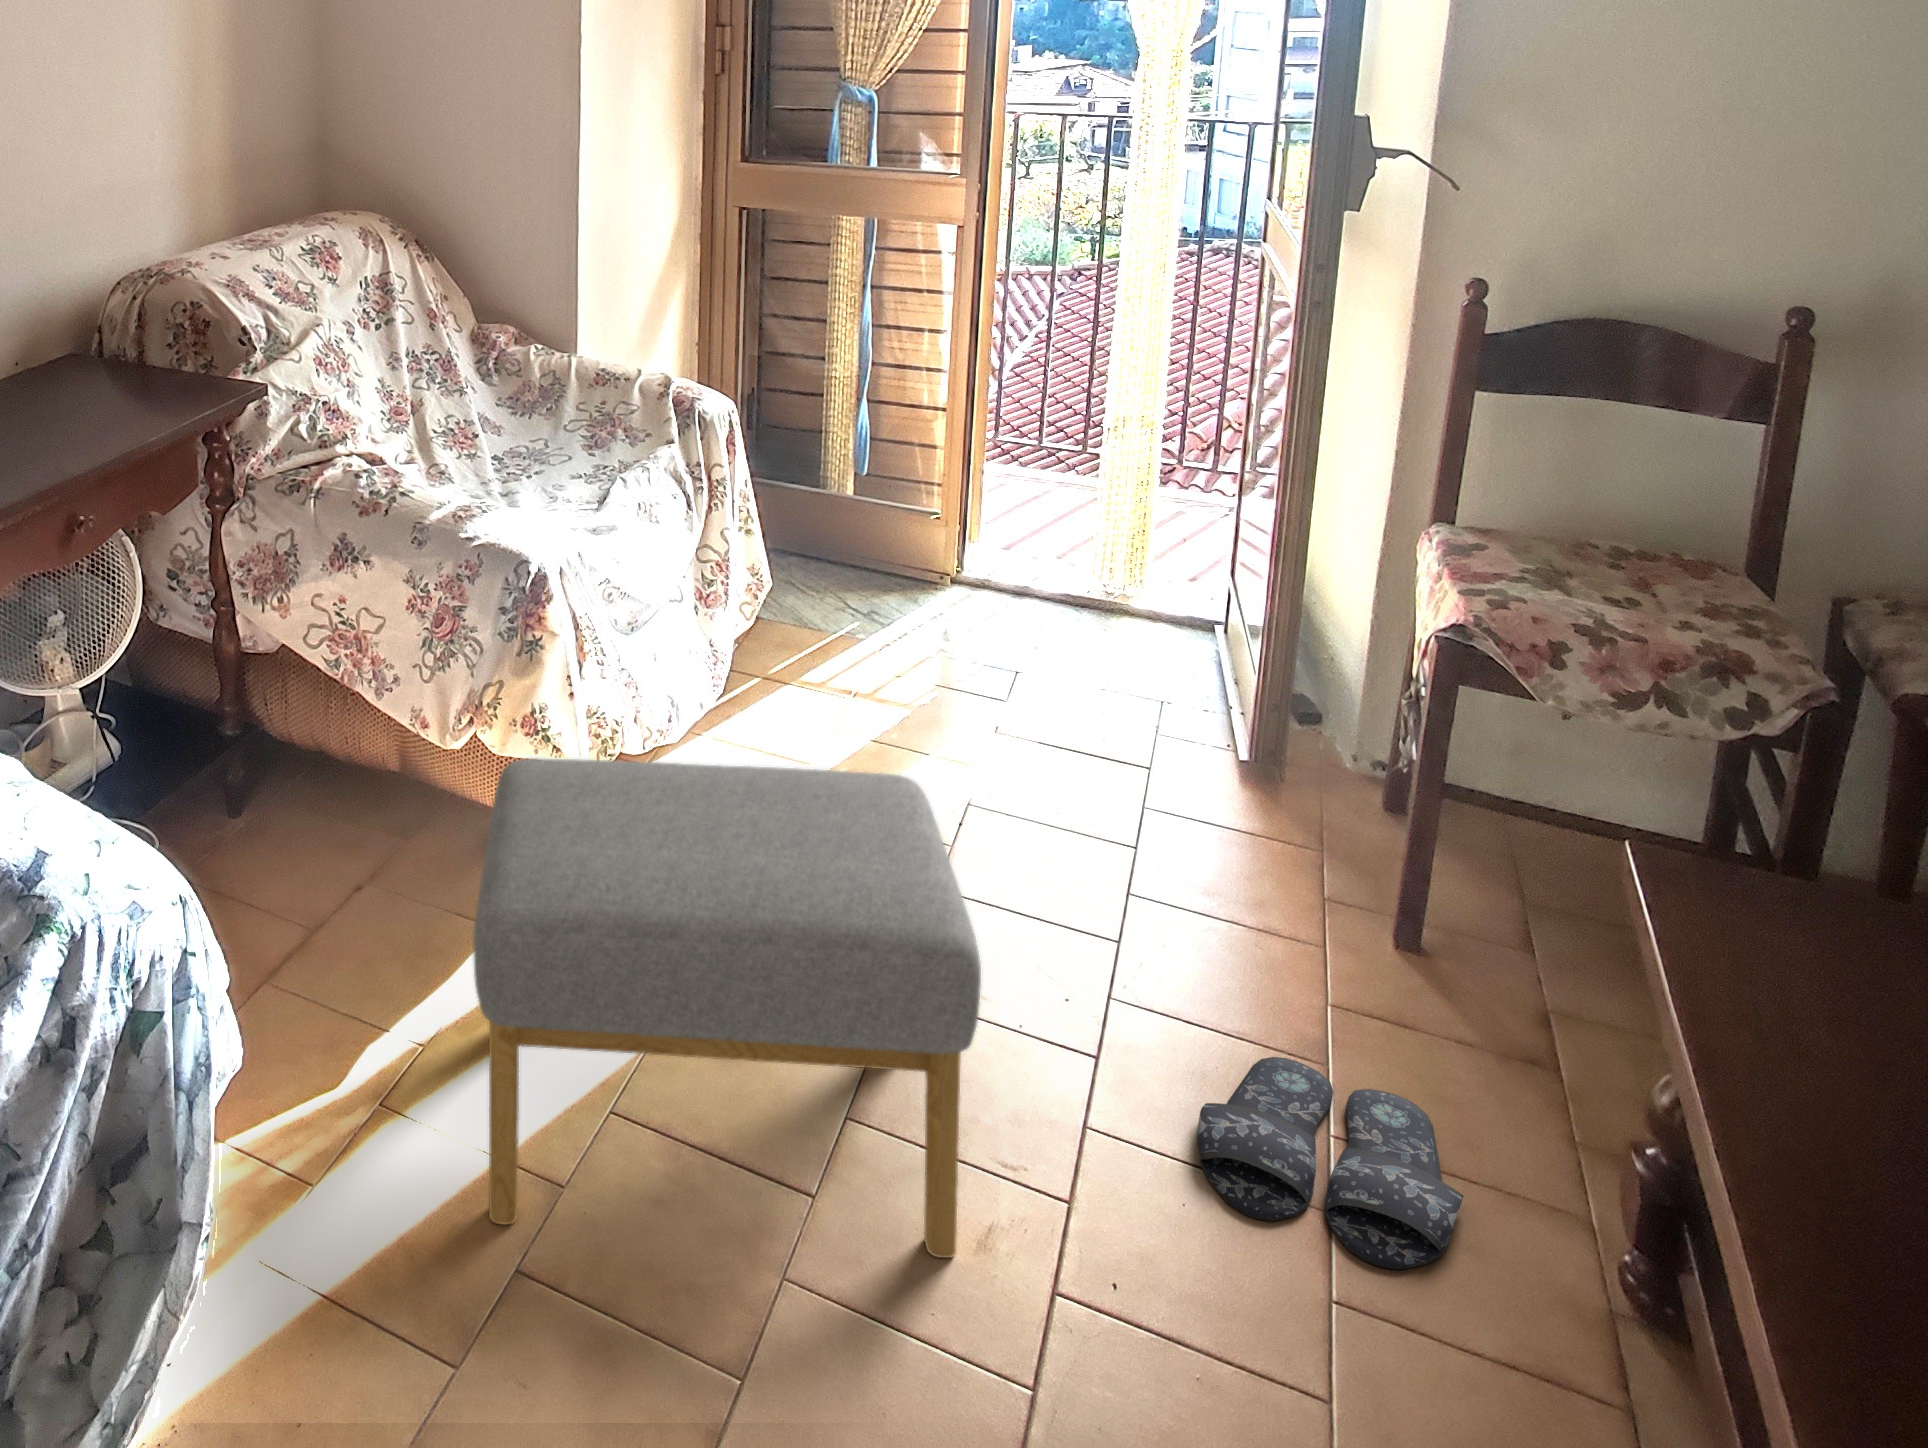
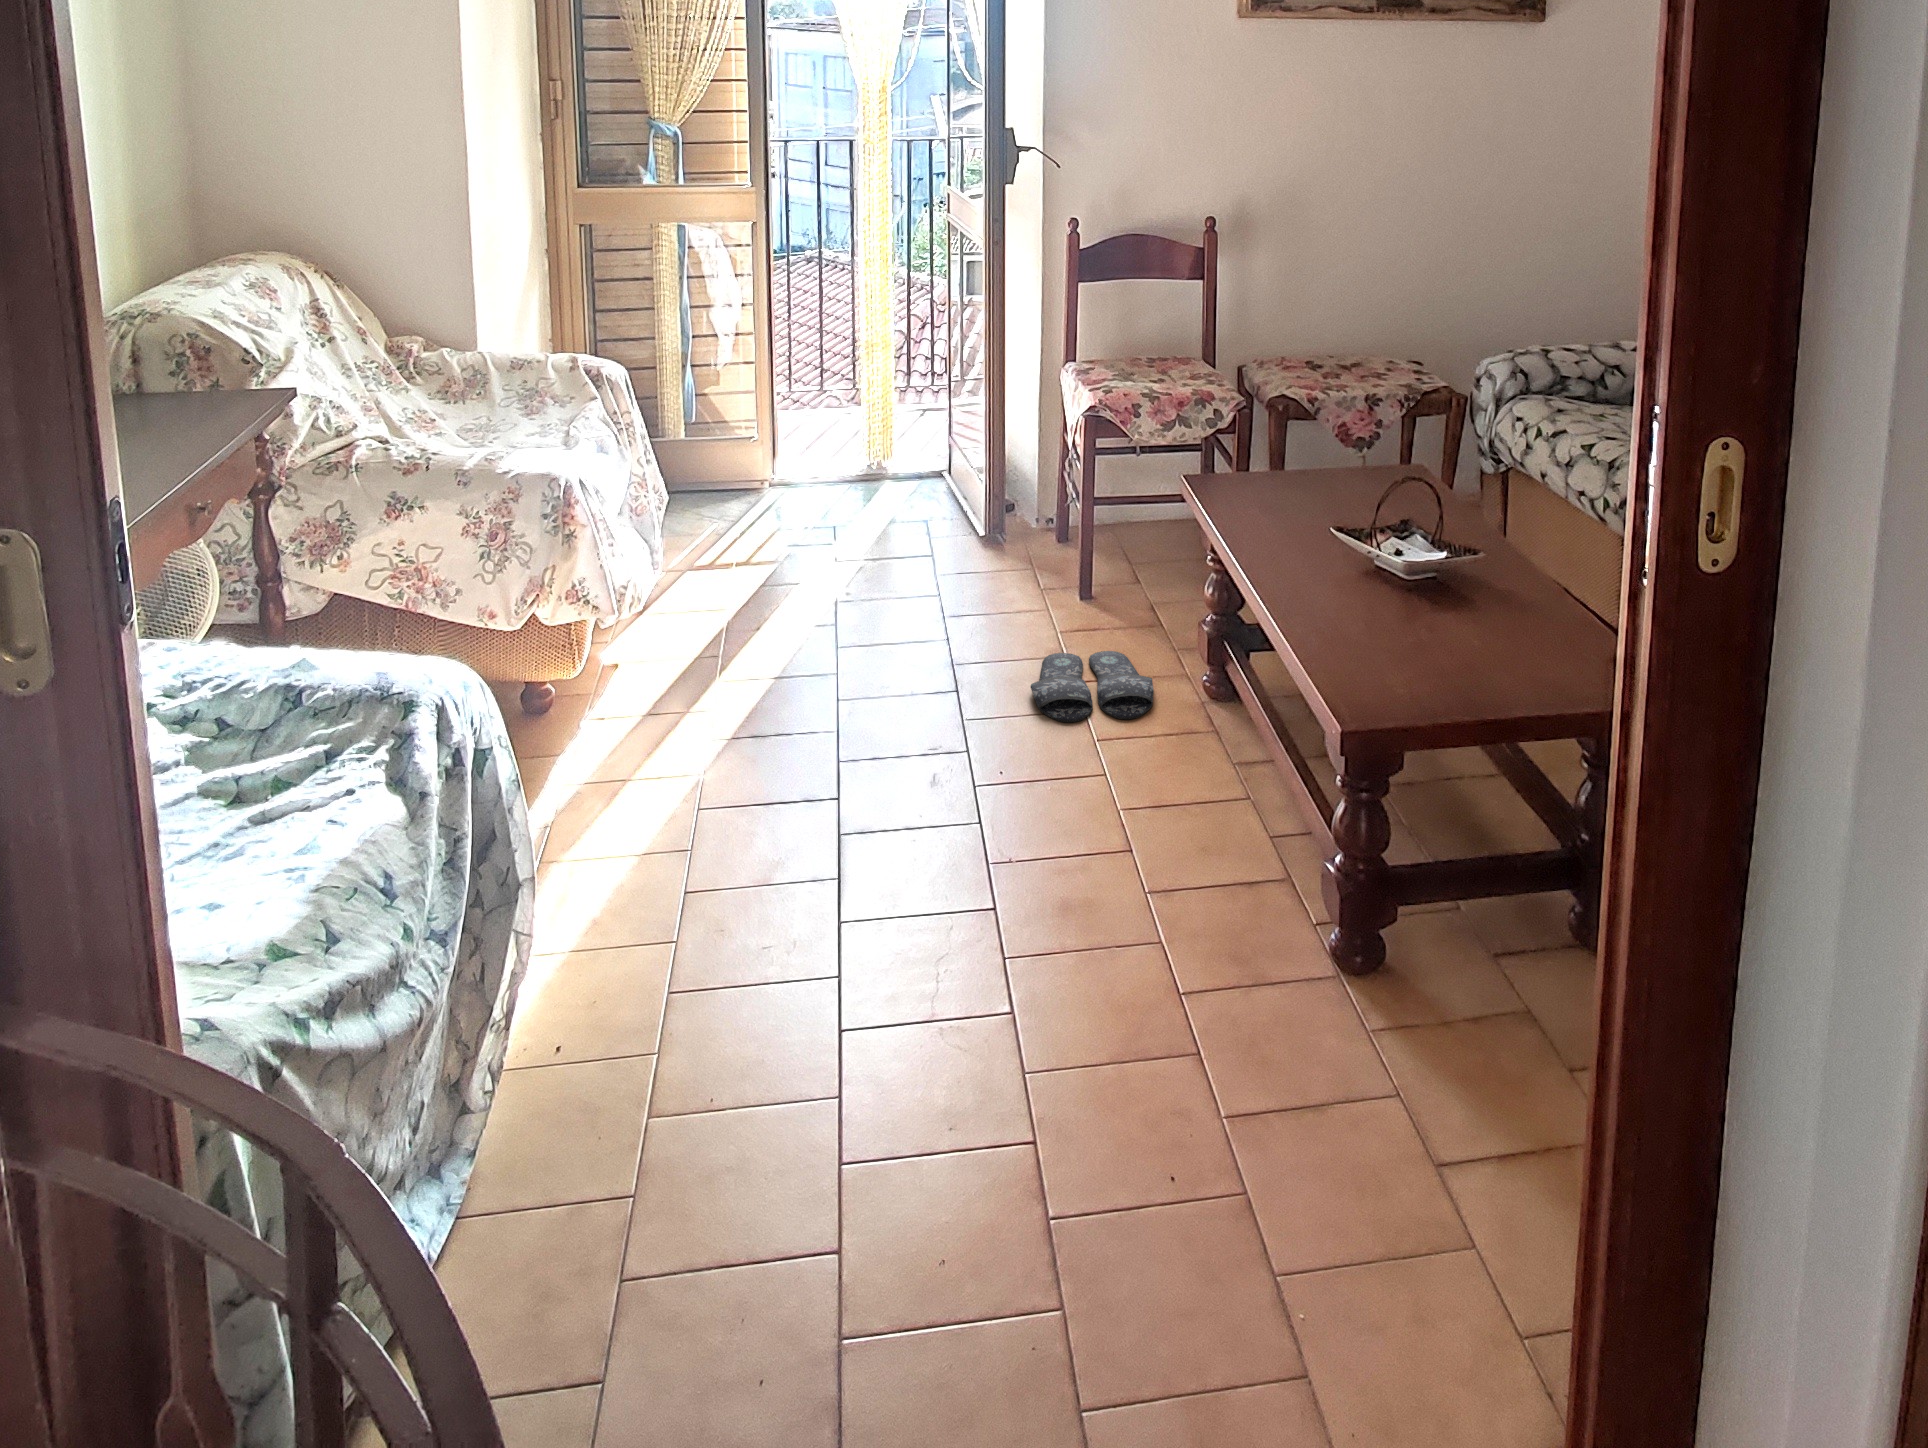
footstool: present [473,758,981,1258] -> none [609,548,957,887]

